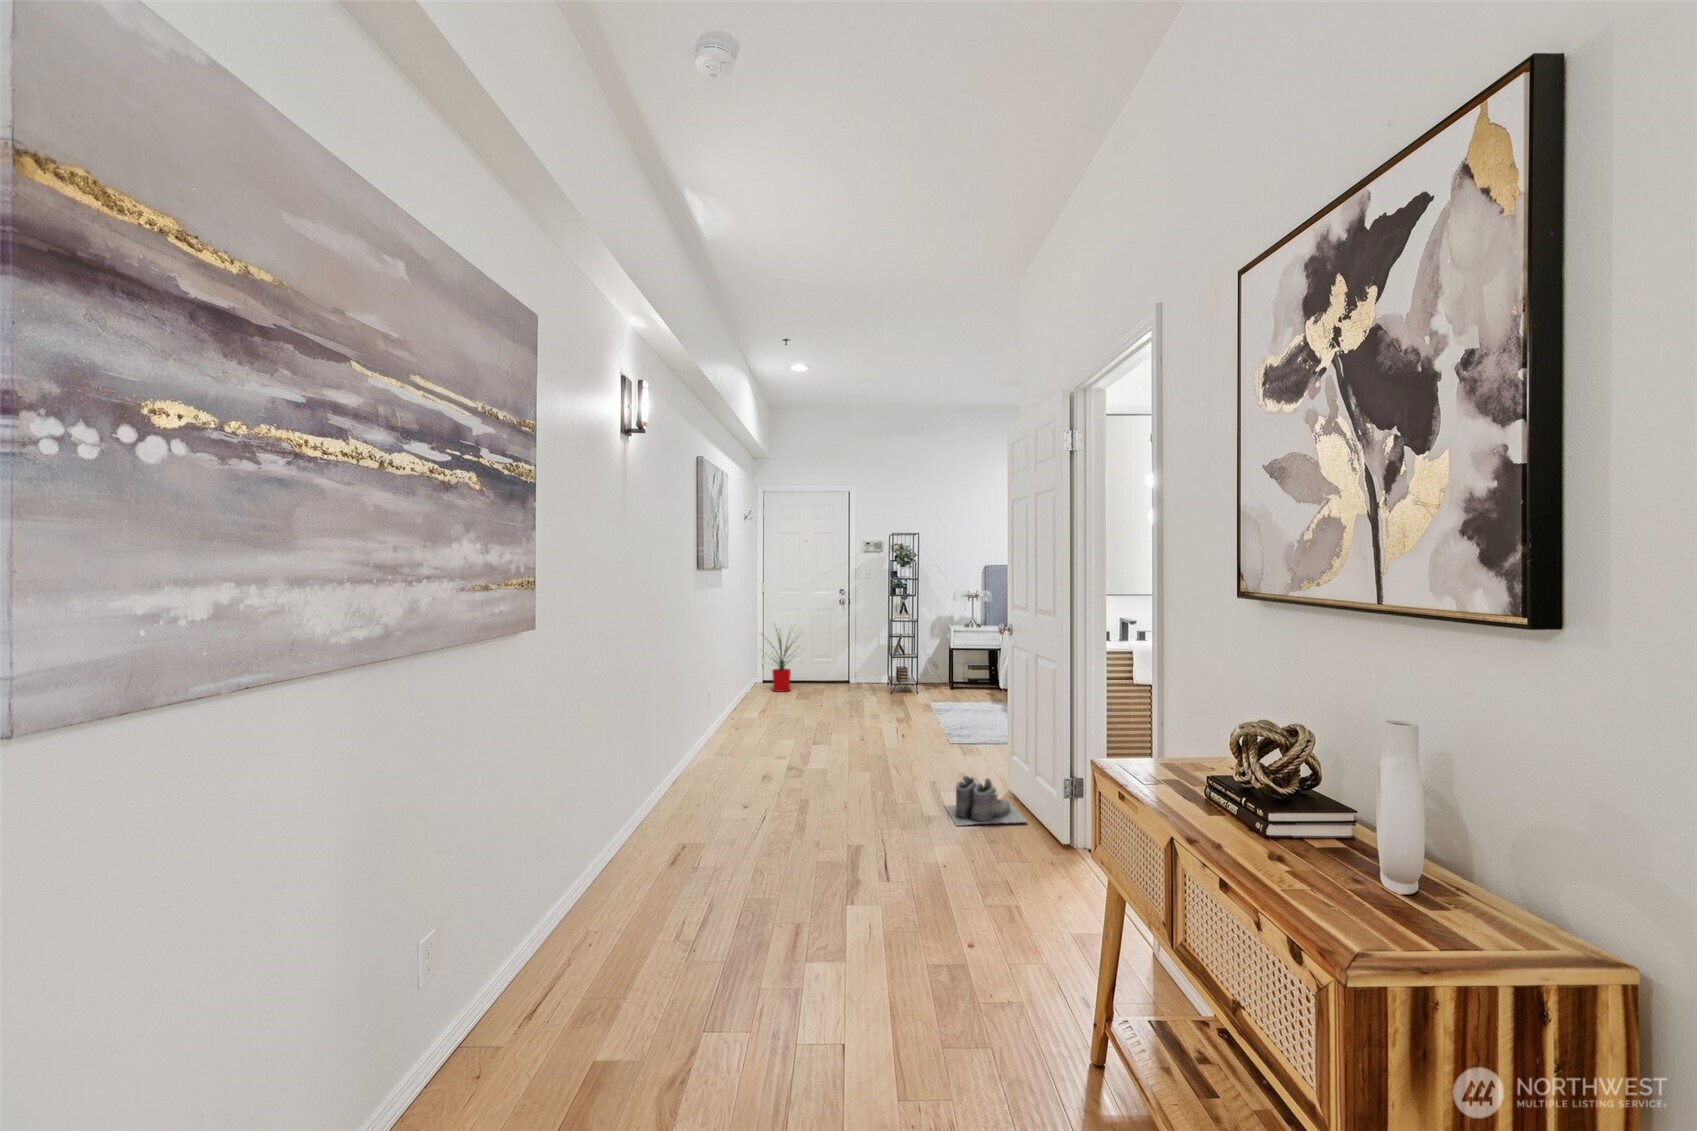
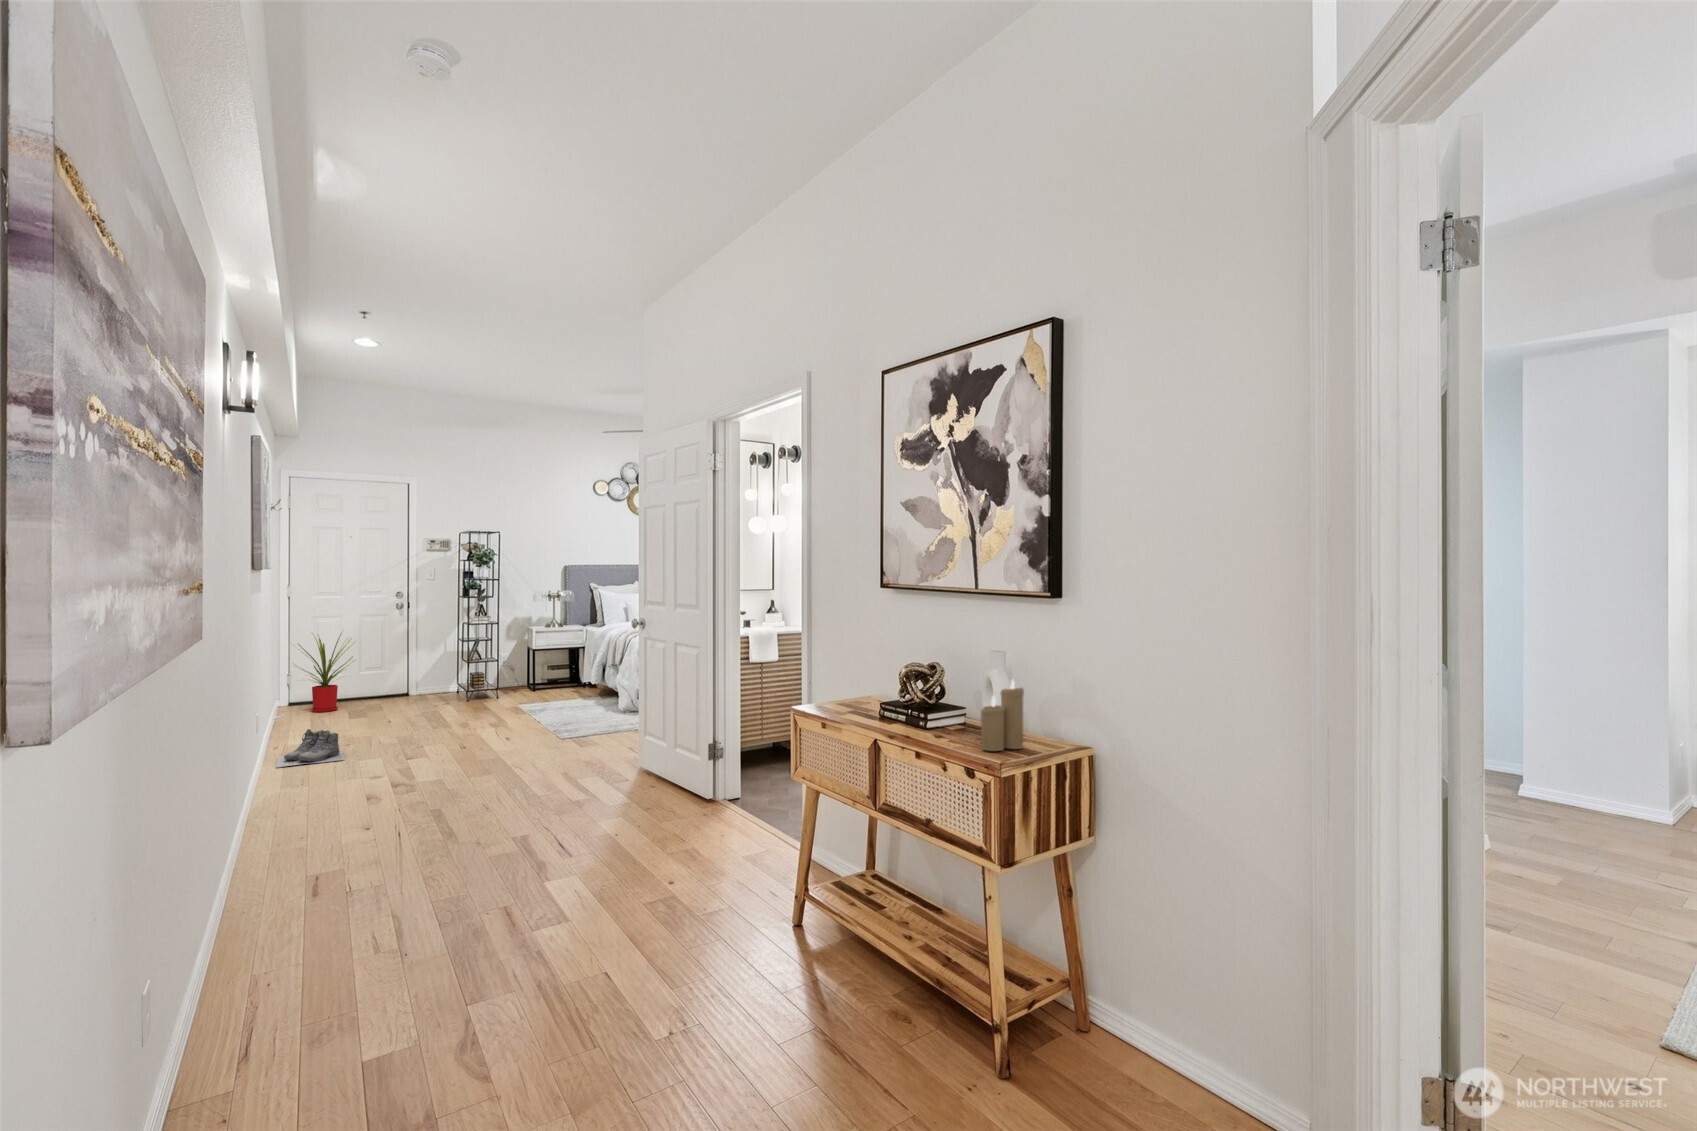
boots: present [945,776,1026,826] -> present [276,729,344,767]
candle: none [1337,784,1442,927] -> present [981,680,1024,751]

